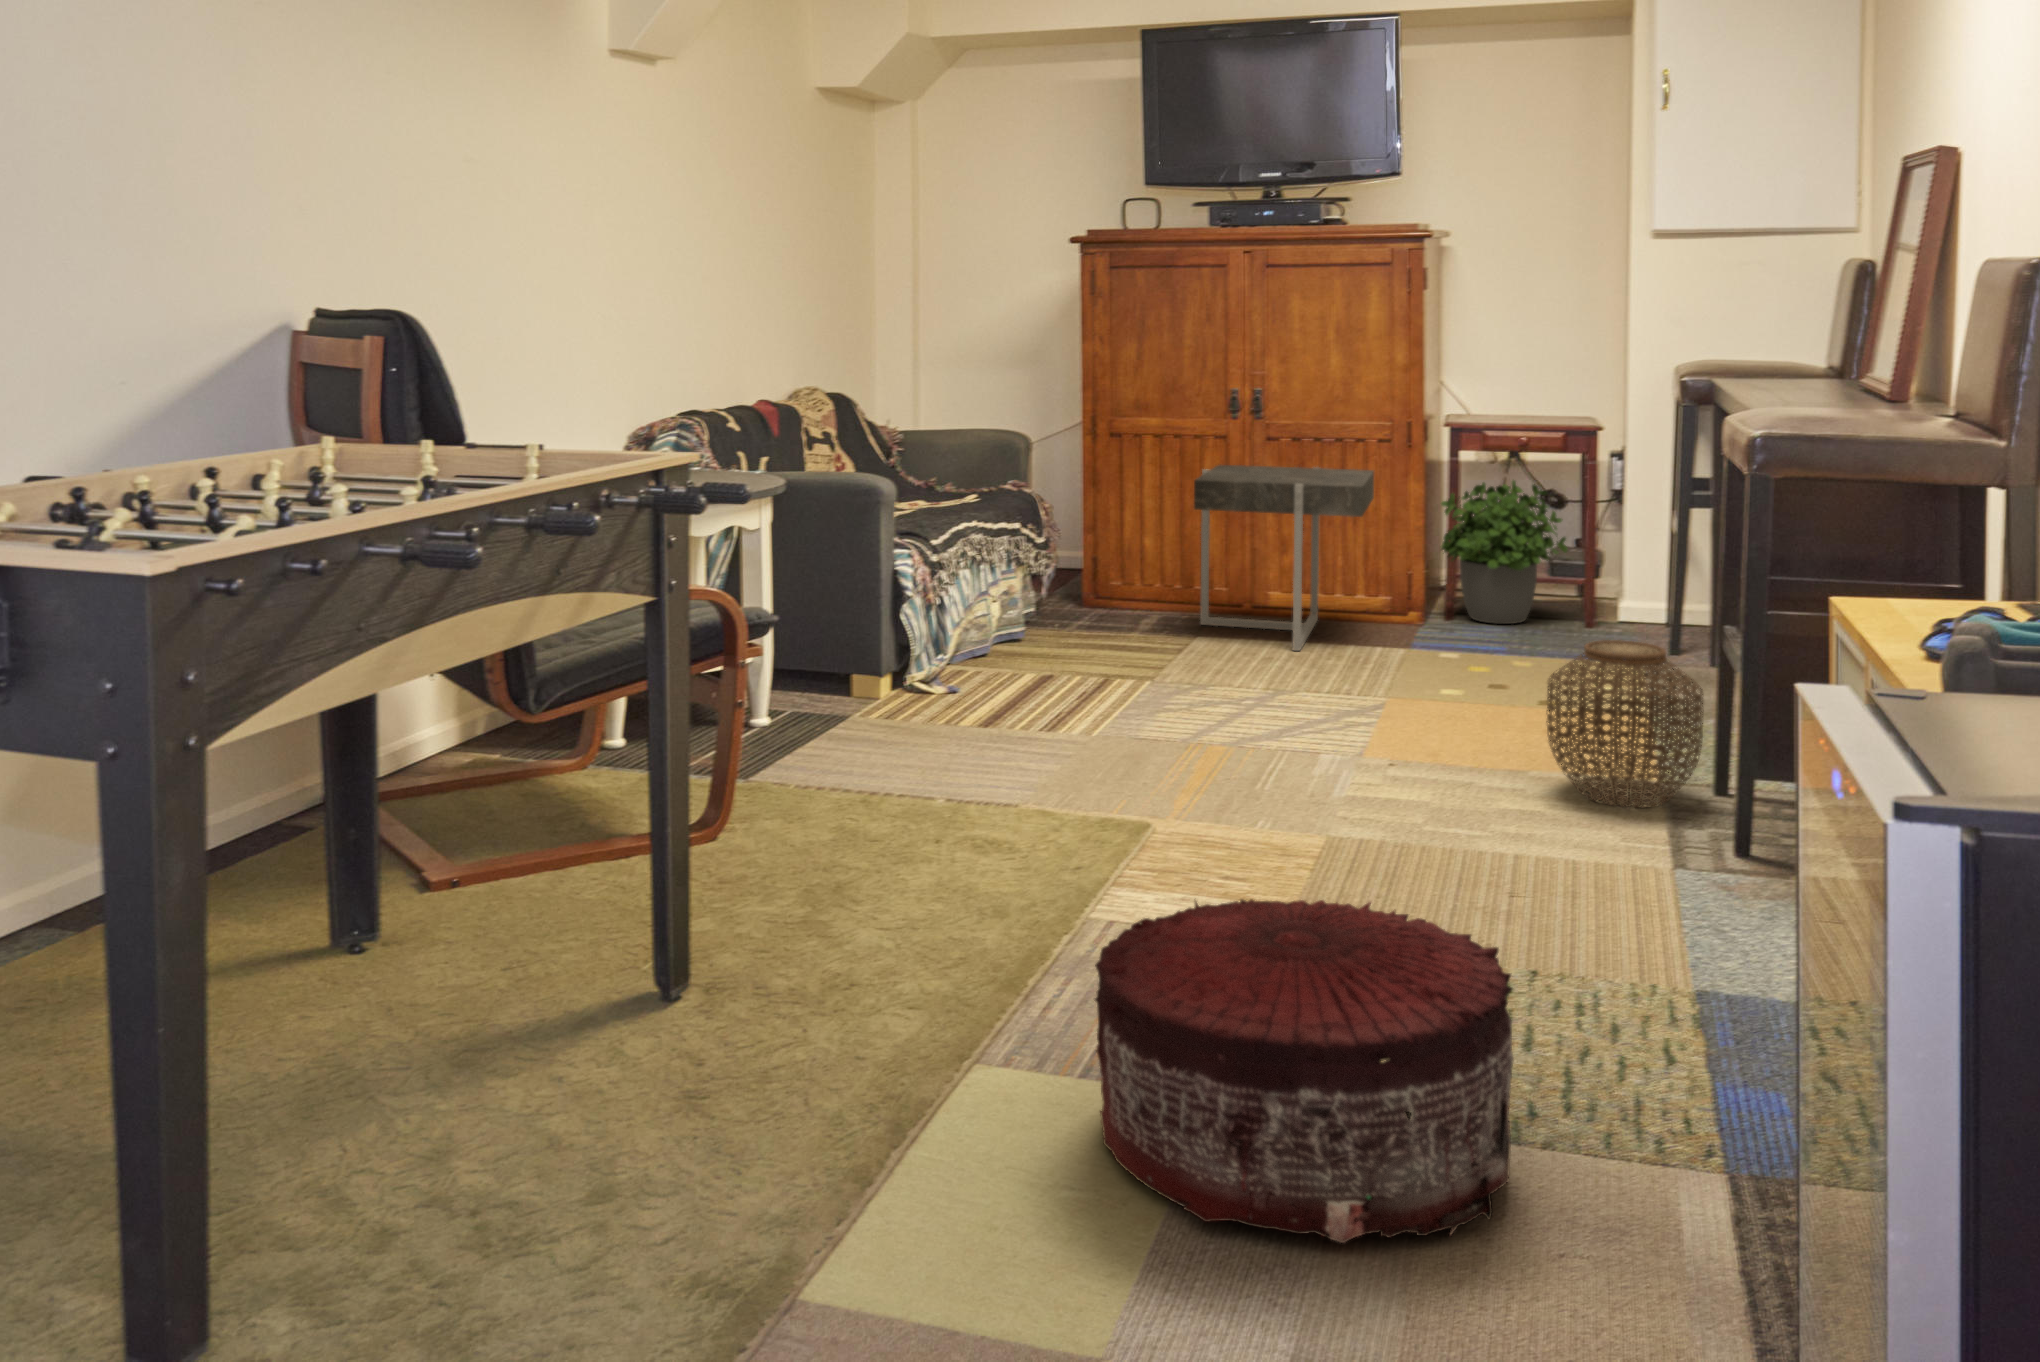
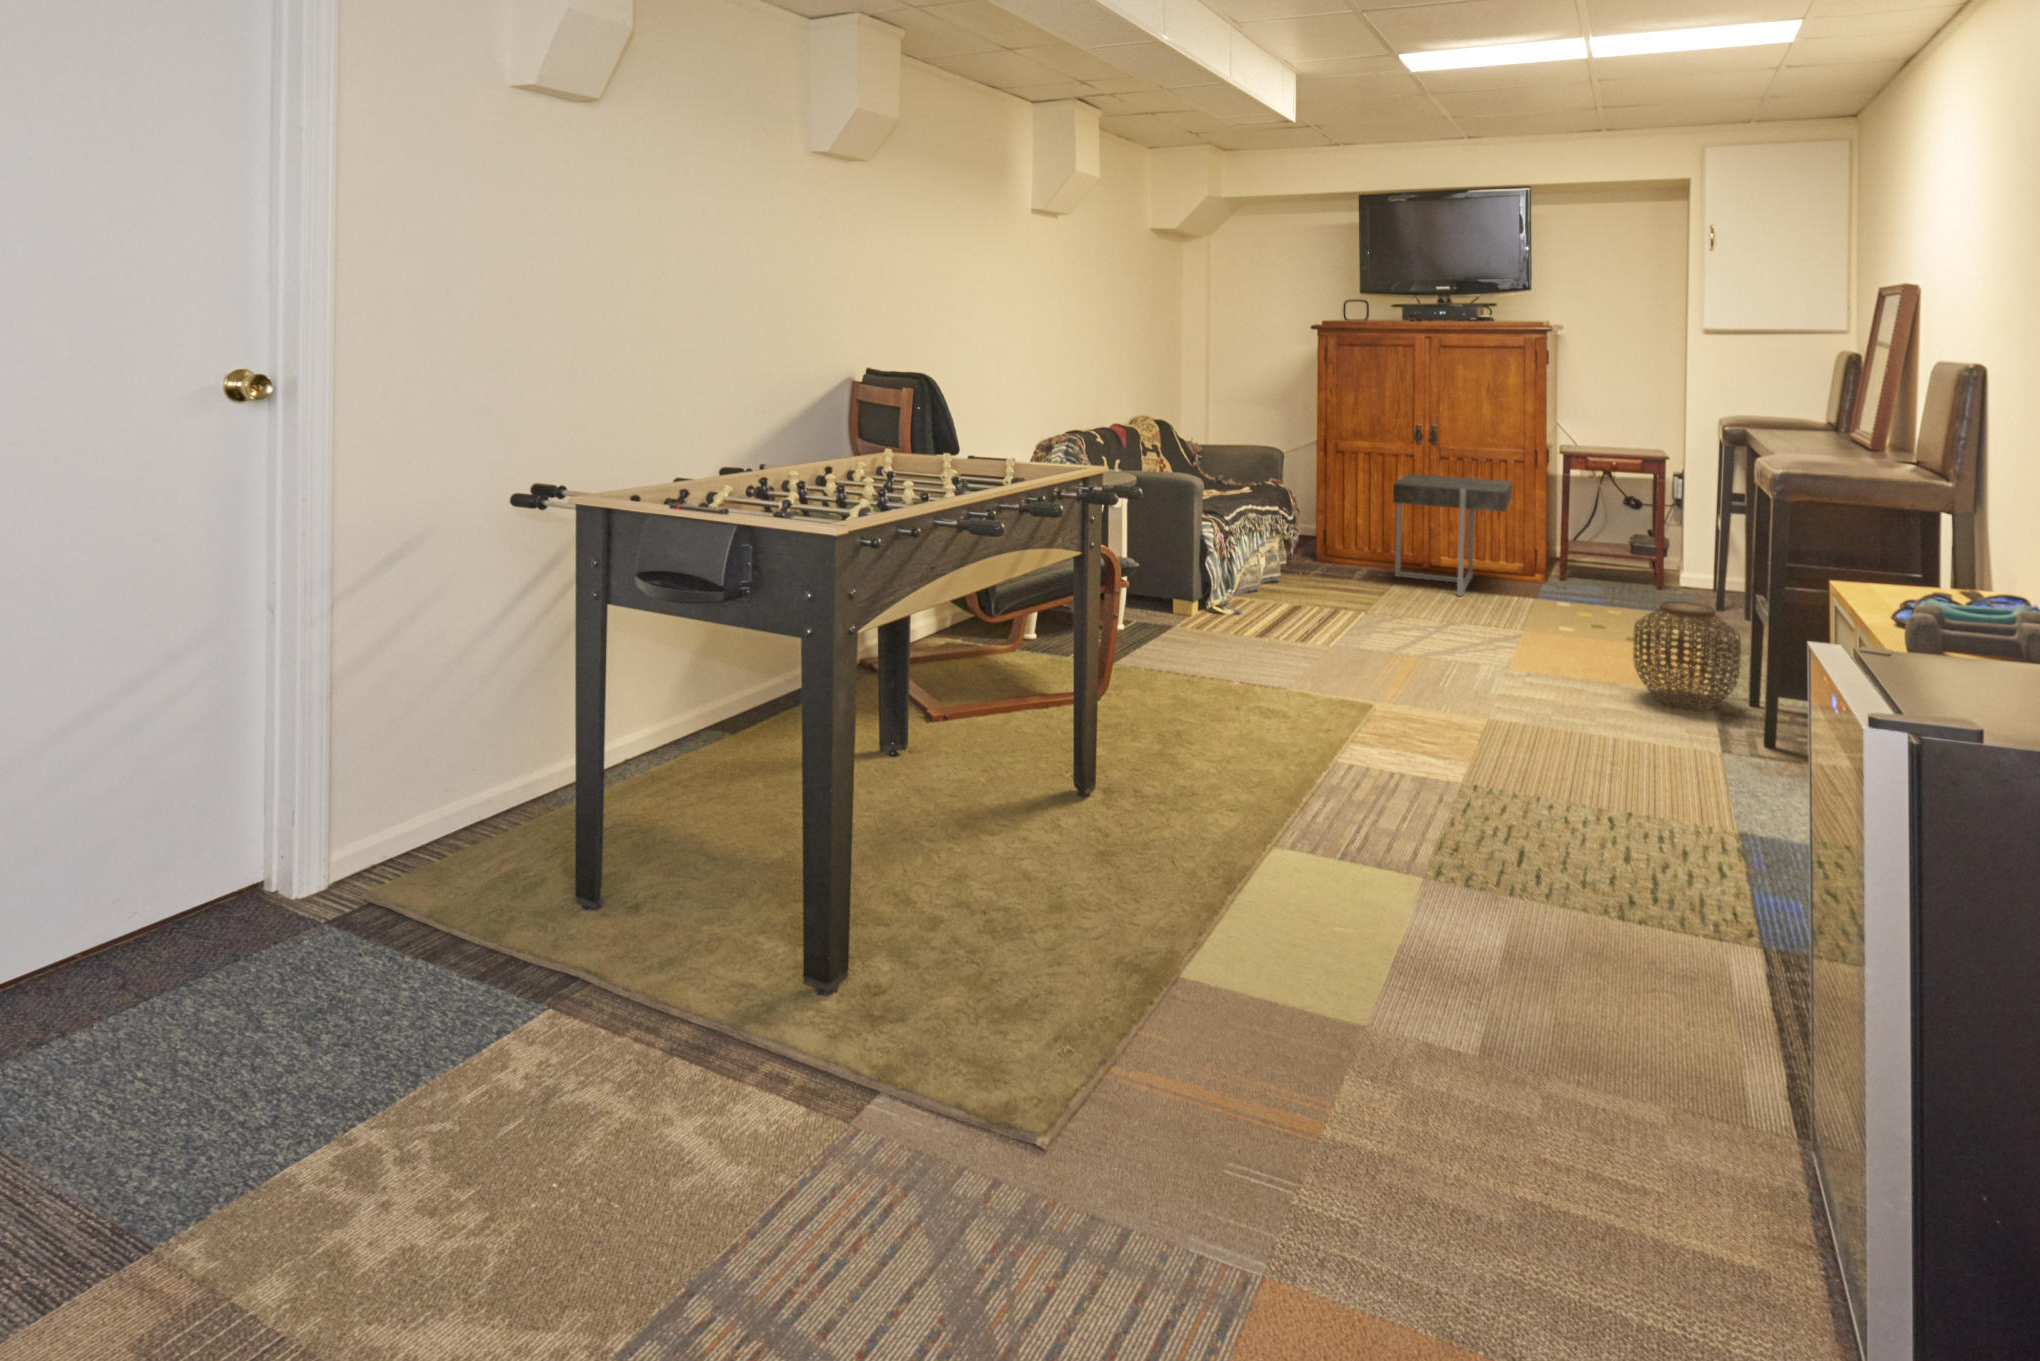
potted plant: present [1440,480,1568,624] -> none [1555,490,1644,584]
pouf: present [1095,899,1514,1243] -> none [1353,752,1623,972]

